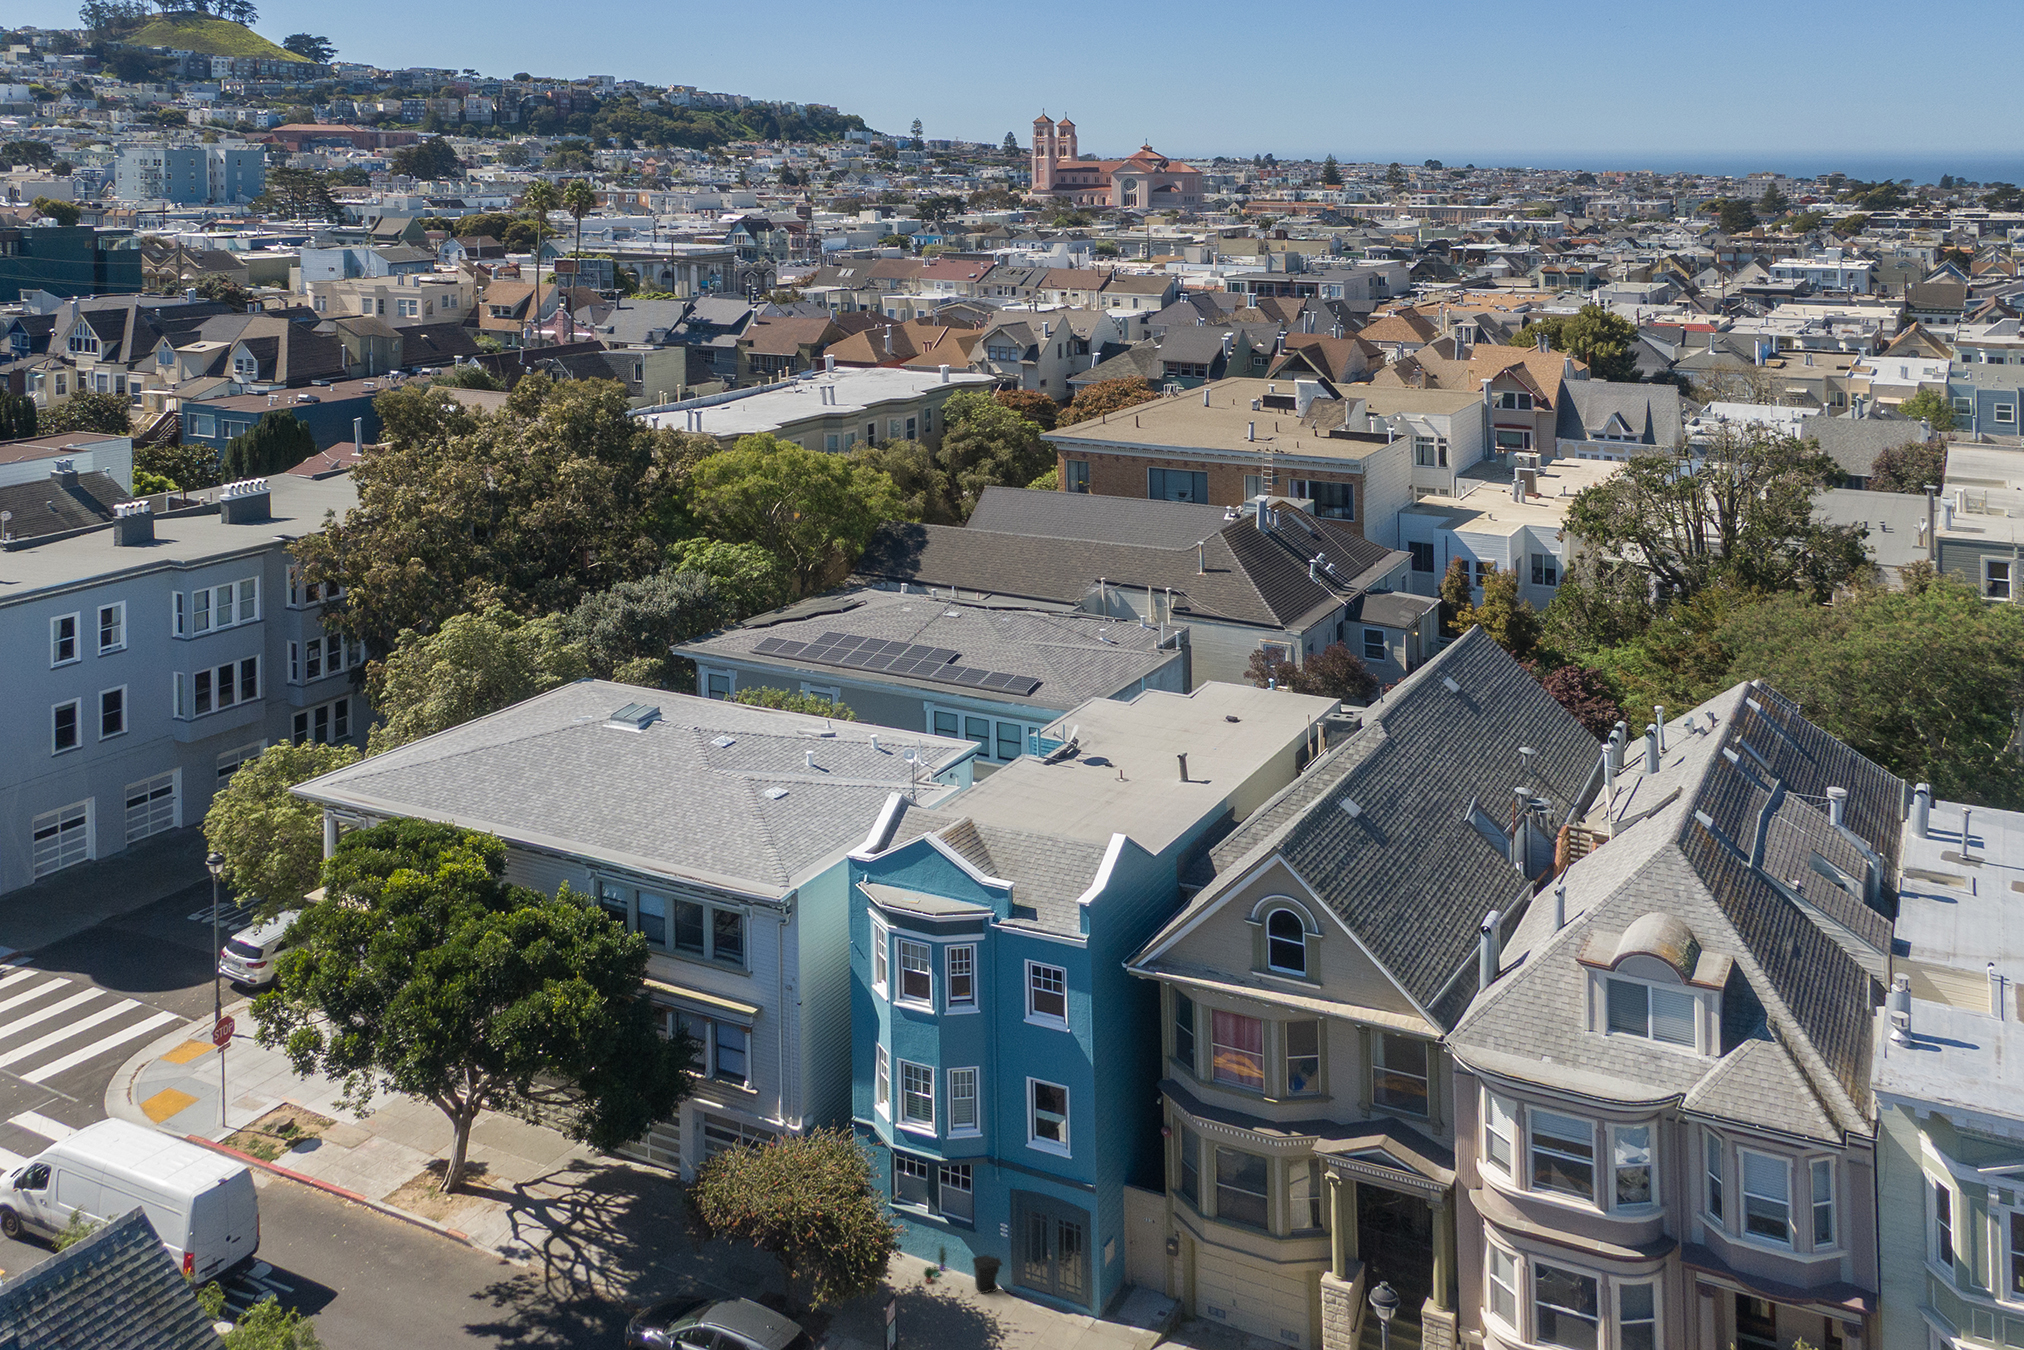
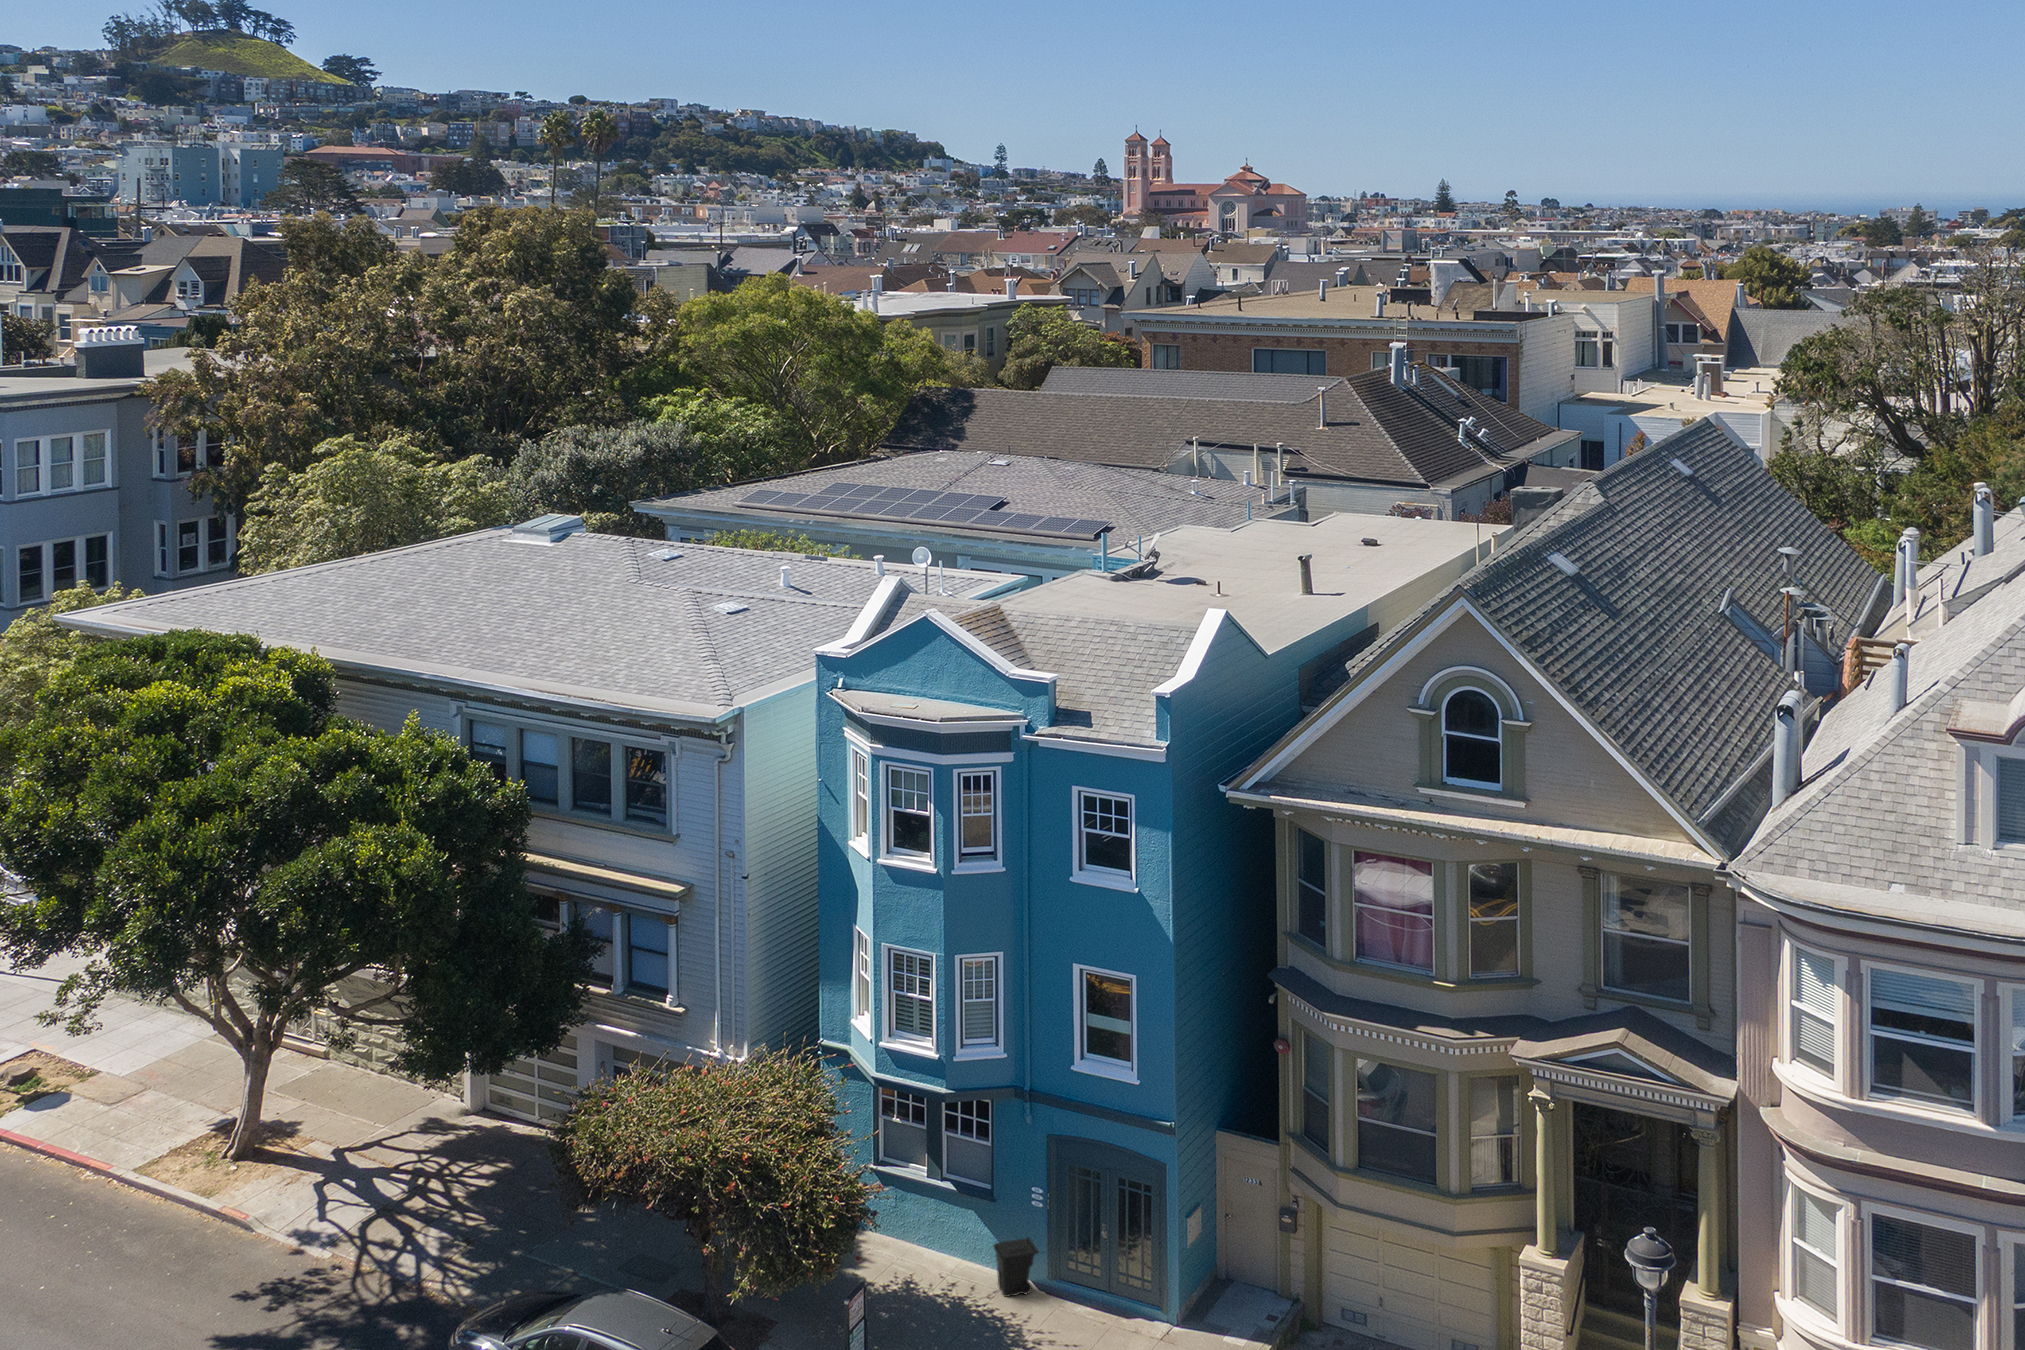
potted plant: present [924,1246,946,1283] -> none [920,1224,958,1282]

